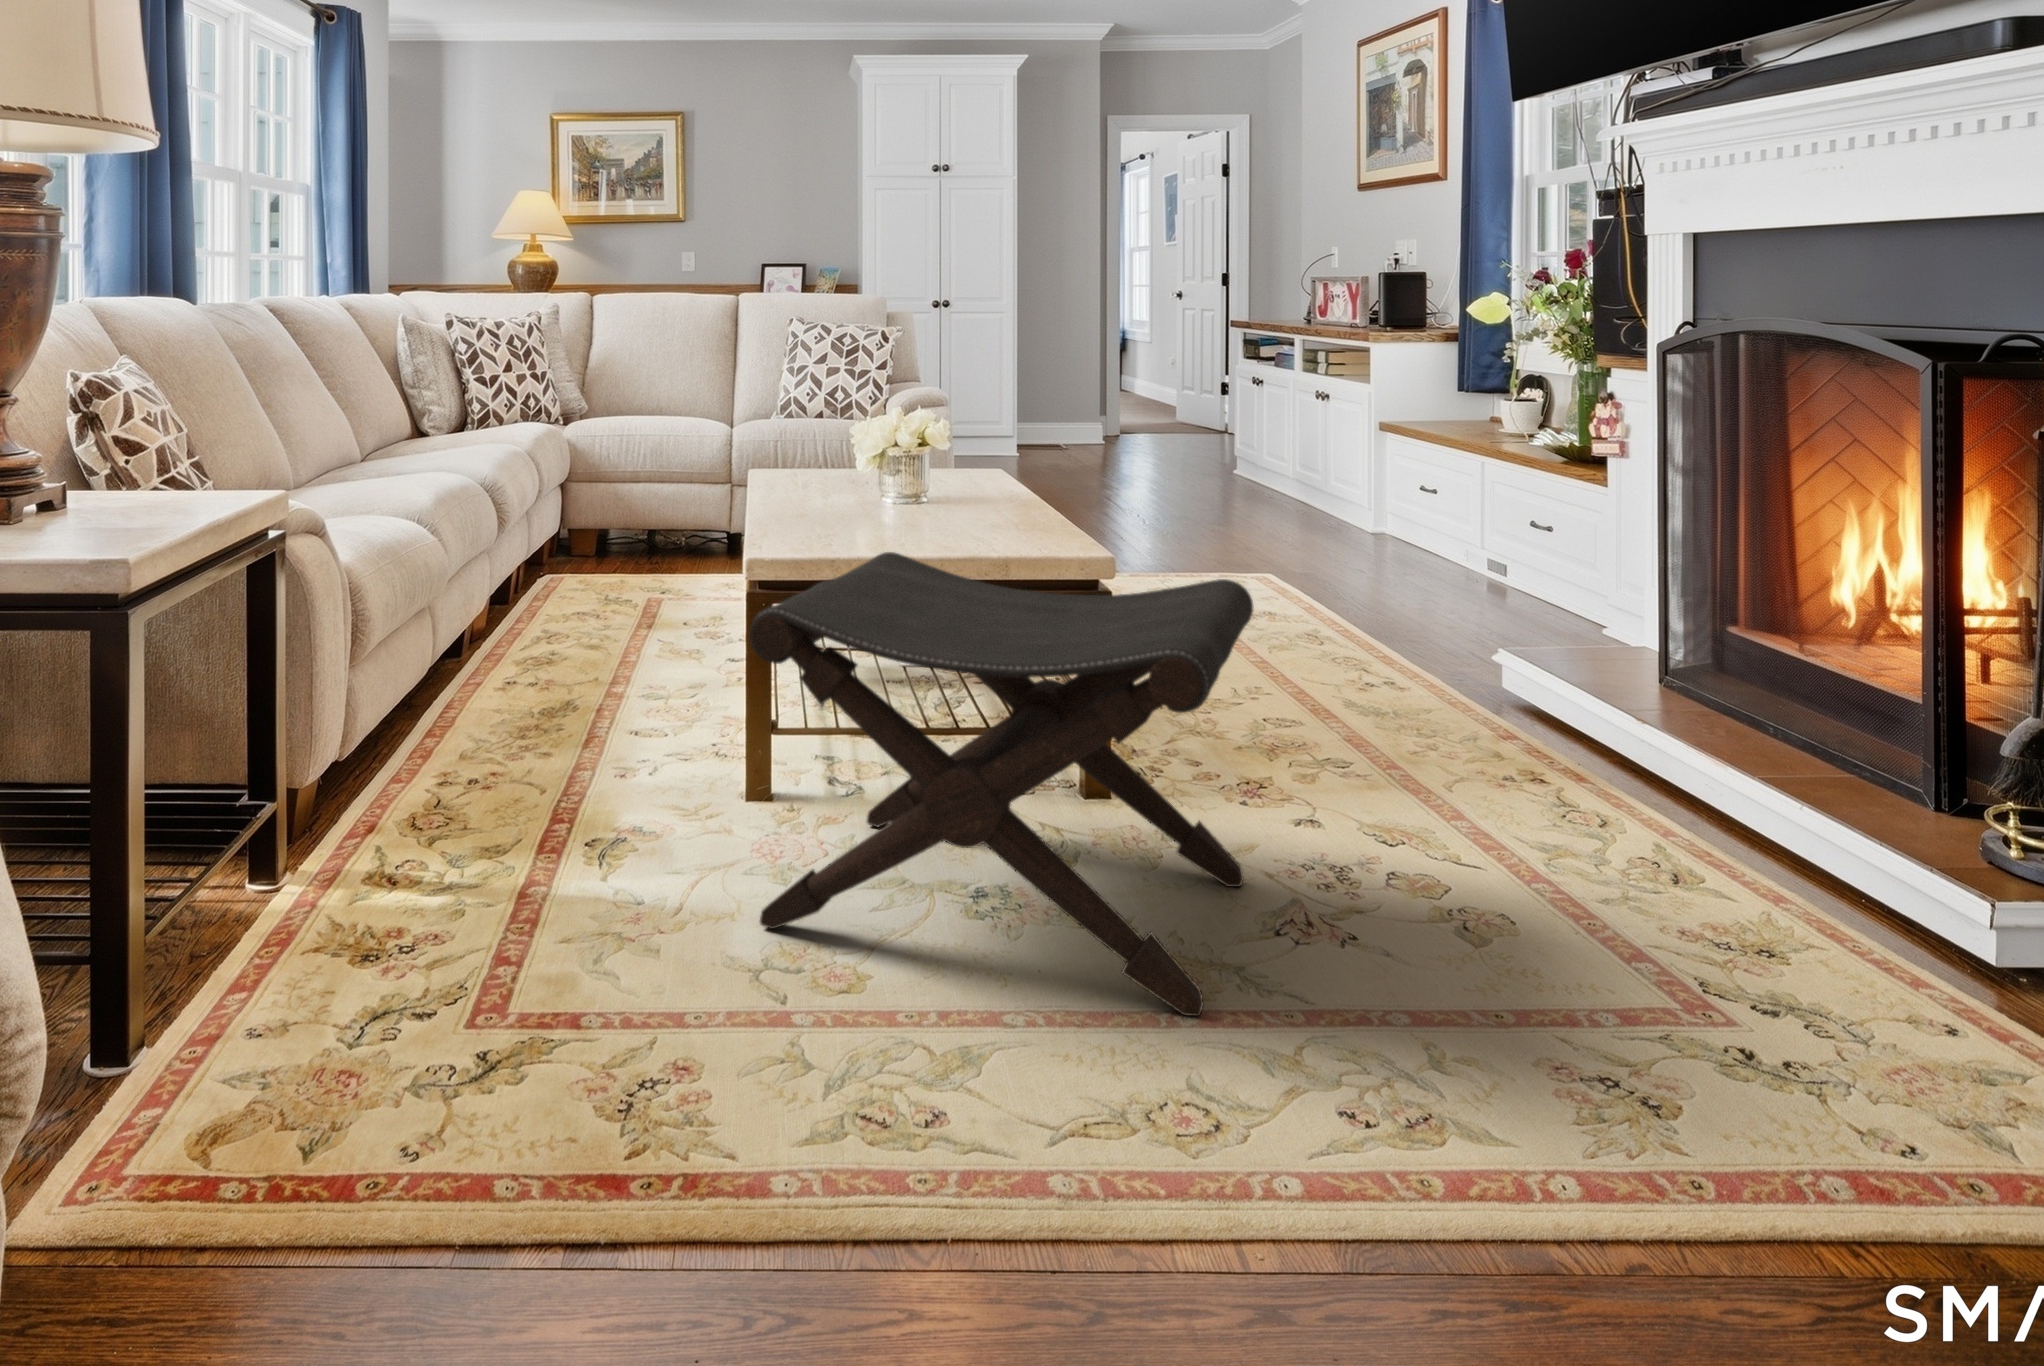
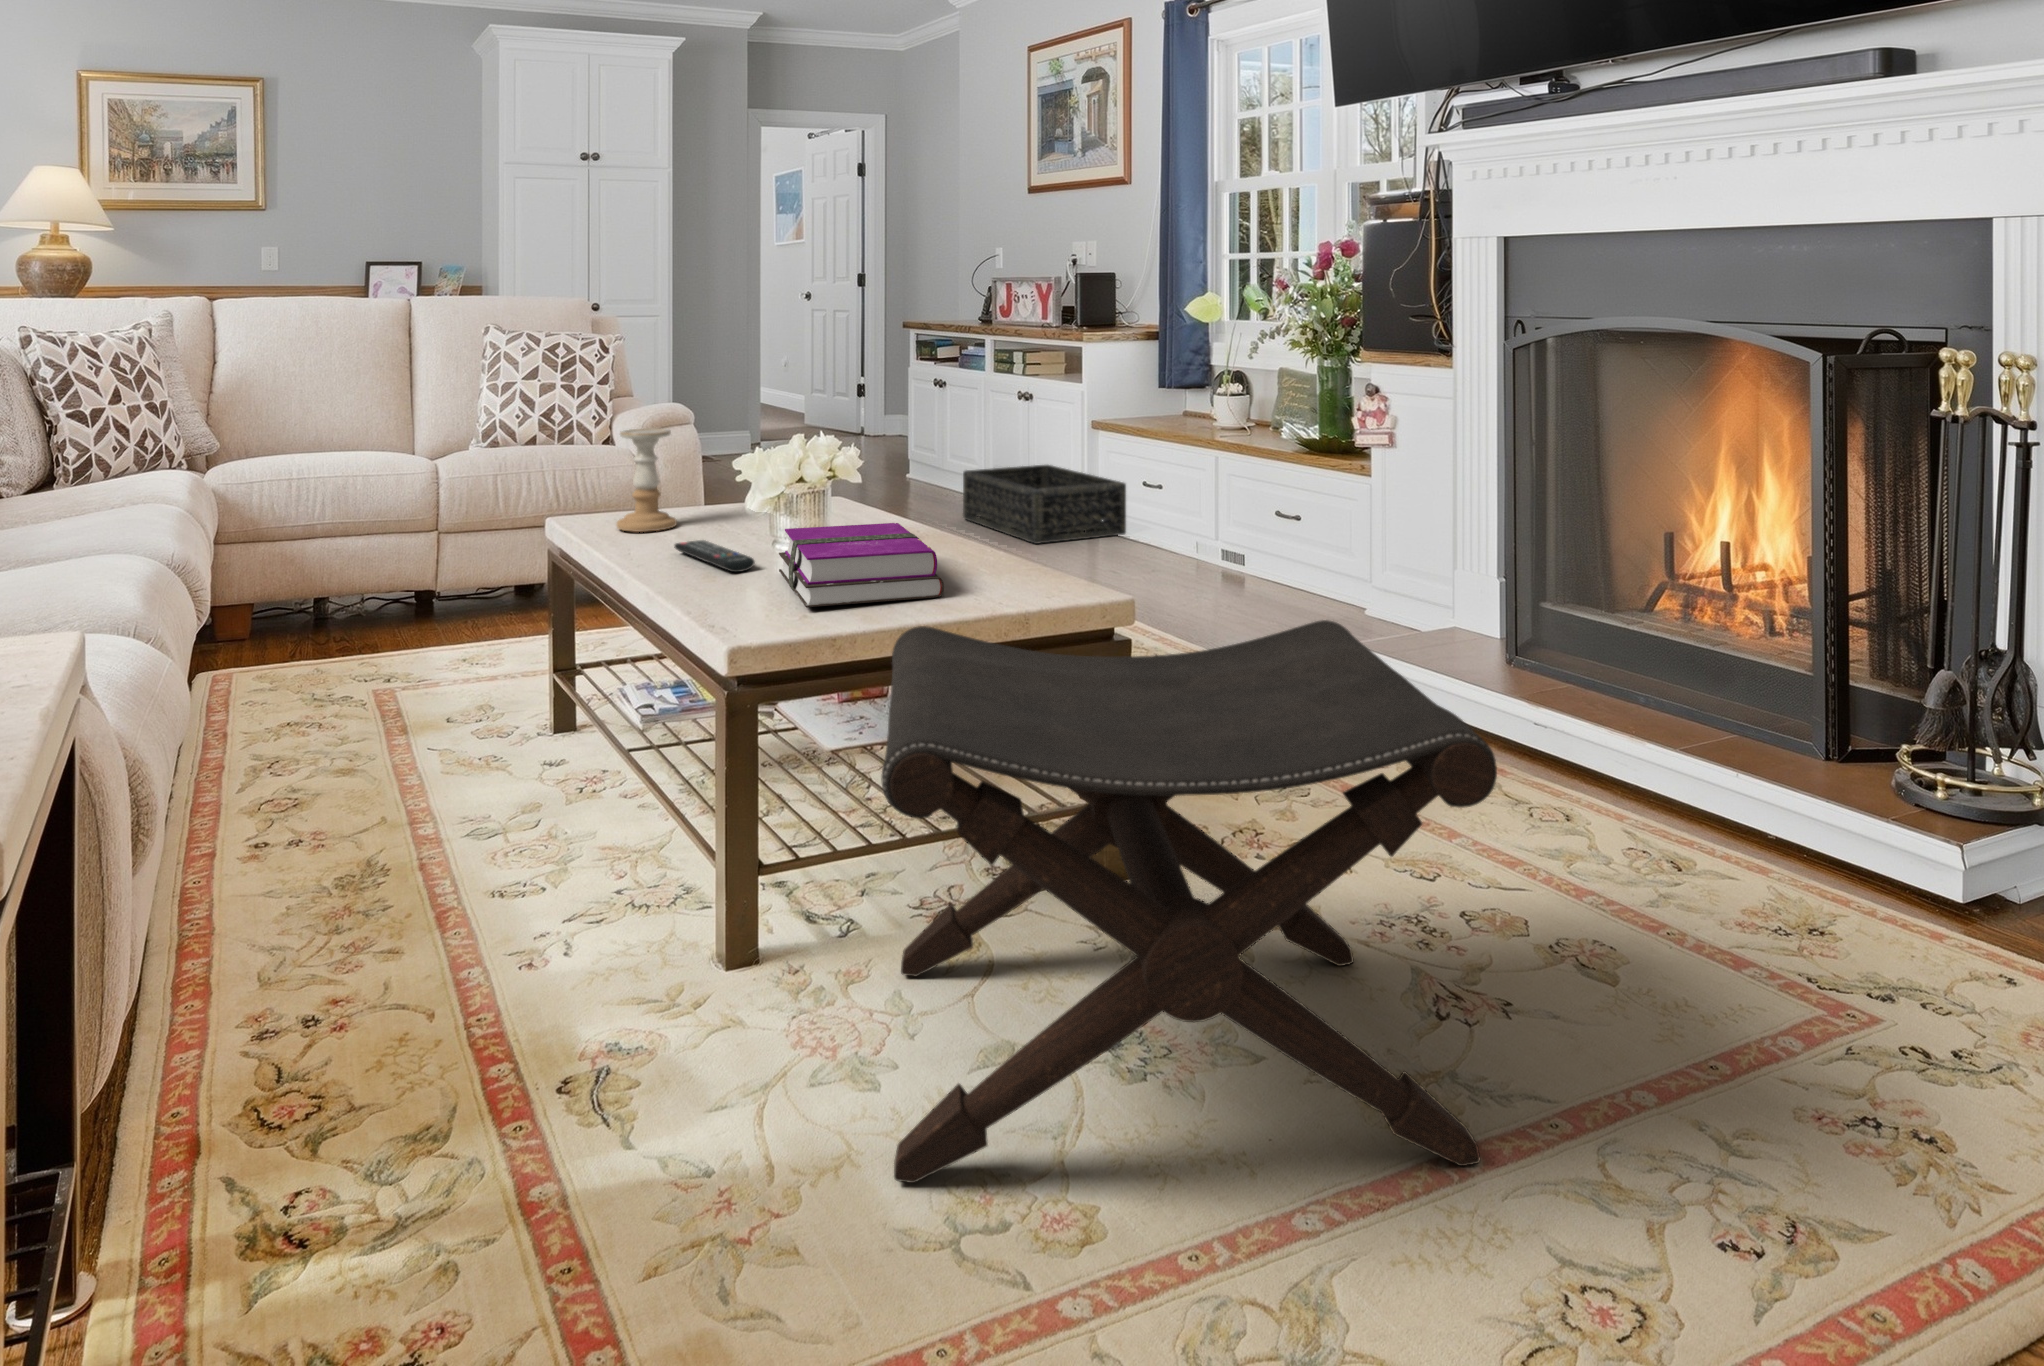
candle holder: none [788,400,837,484] -> present [617,428,677,532]
basket: none [1238,471,1400,547] -> present [963,465,1126,544]
hardback book: none [845,481,967,541] -> present [779,523,944,607]
remote control: none [807,490,849,514] -> present [674,540,755,572]

